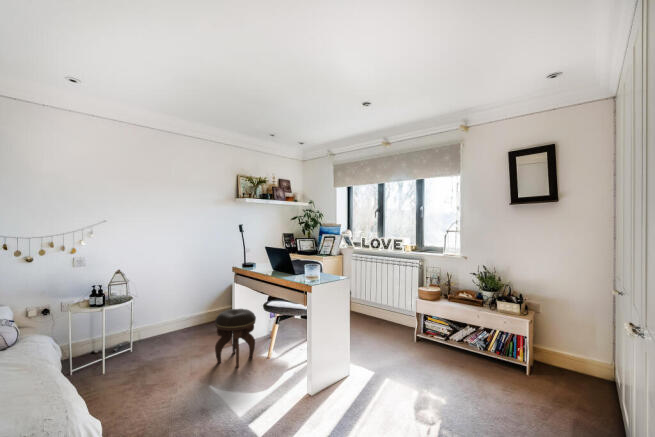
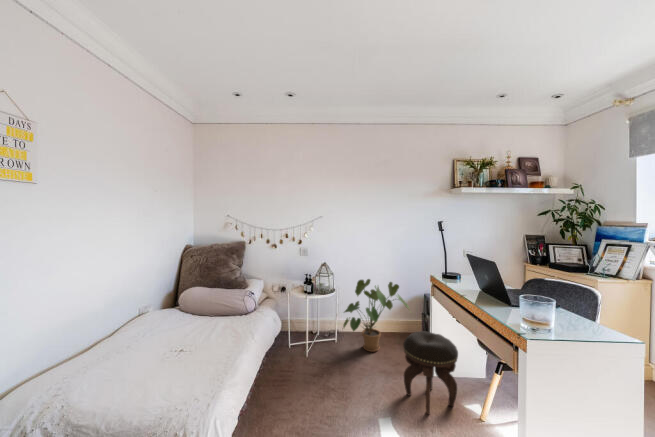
house plant: none [139,281,210,348] -> present [343,279,410,352]

